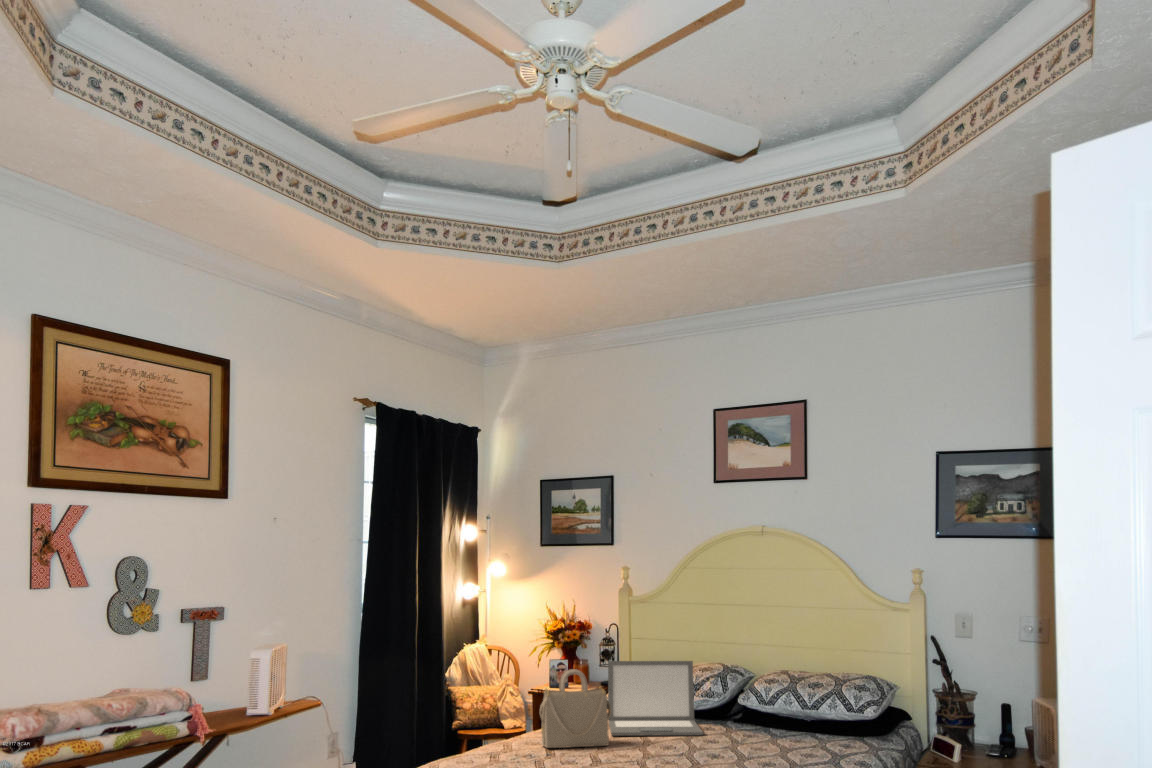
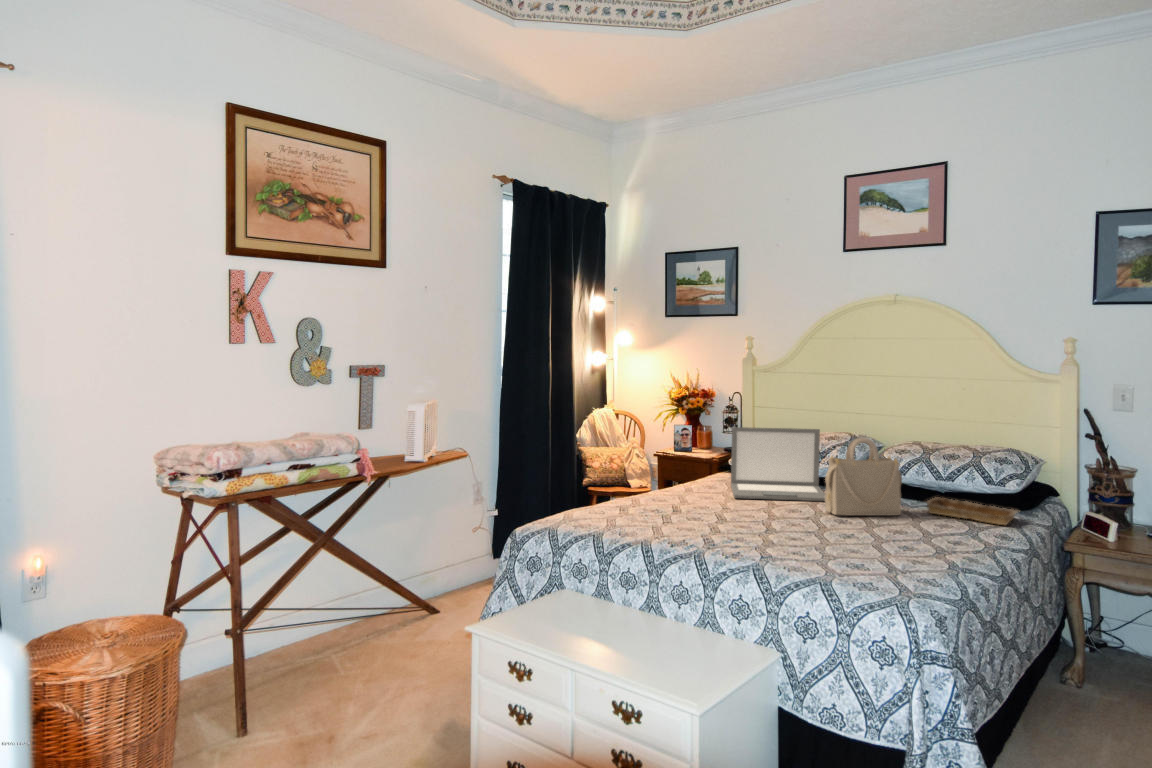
handbag: present [540,669,611,748] -> present [825,438,902,516]
tray: none [789,726,875,751] -> present [927,497,1018,525]

